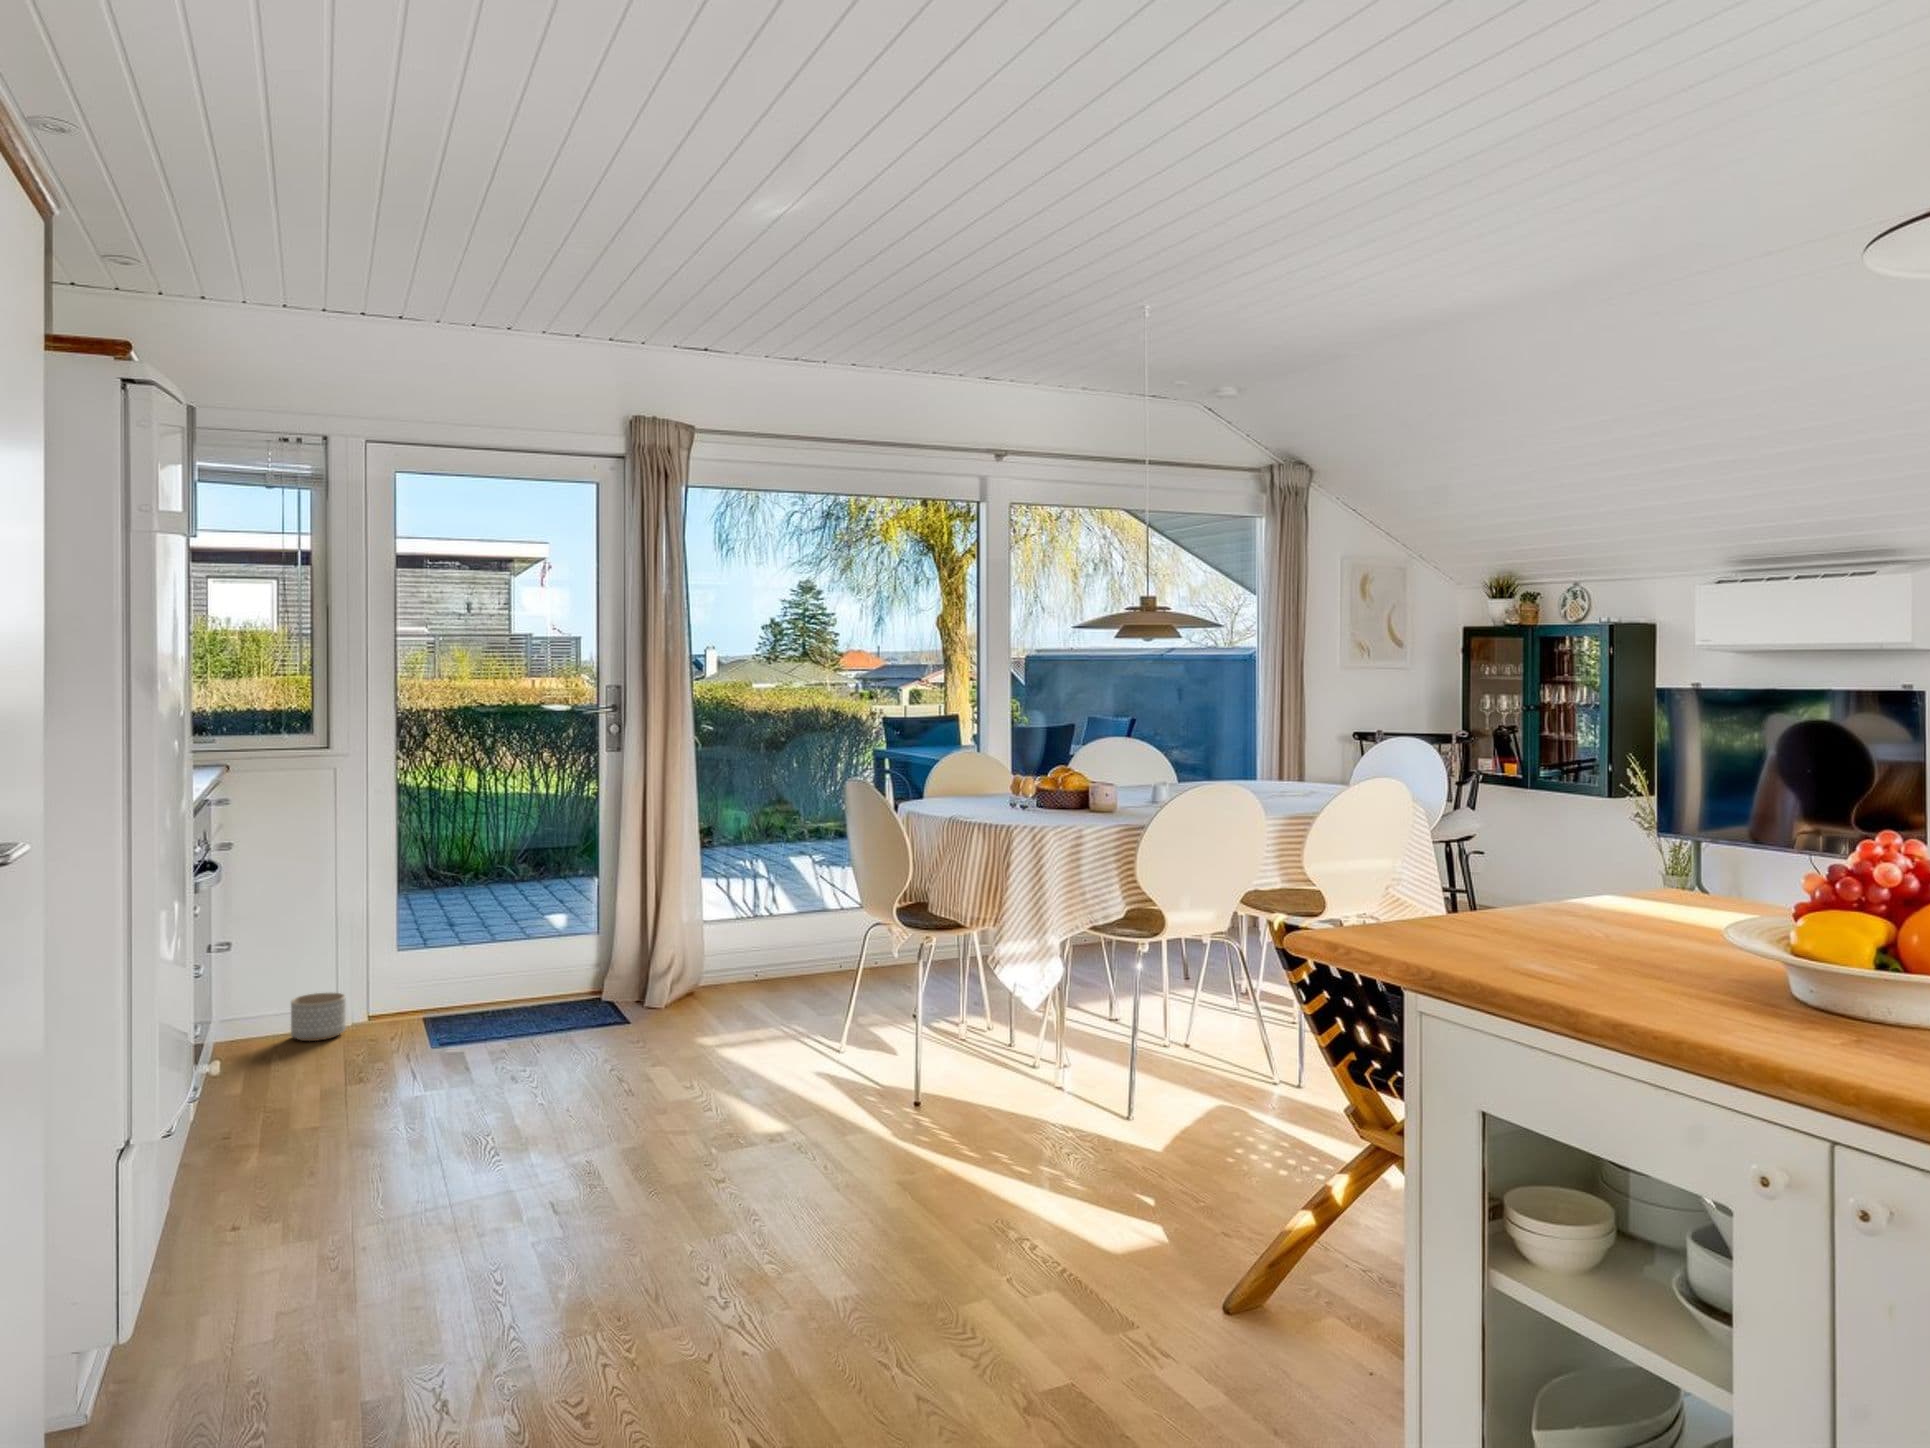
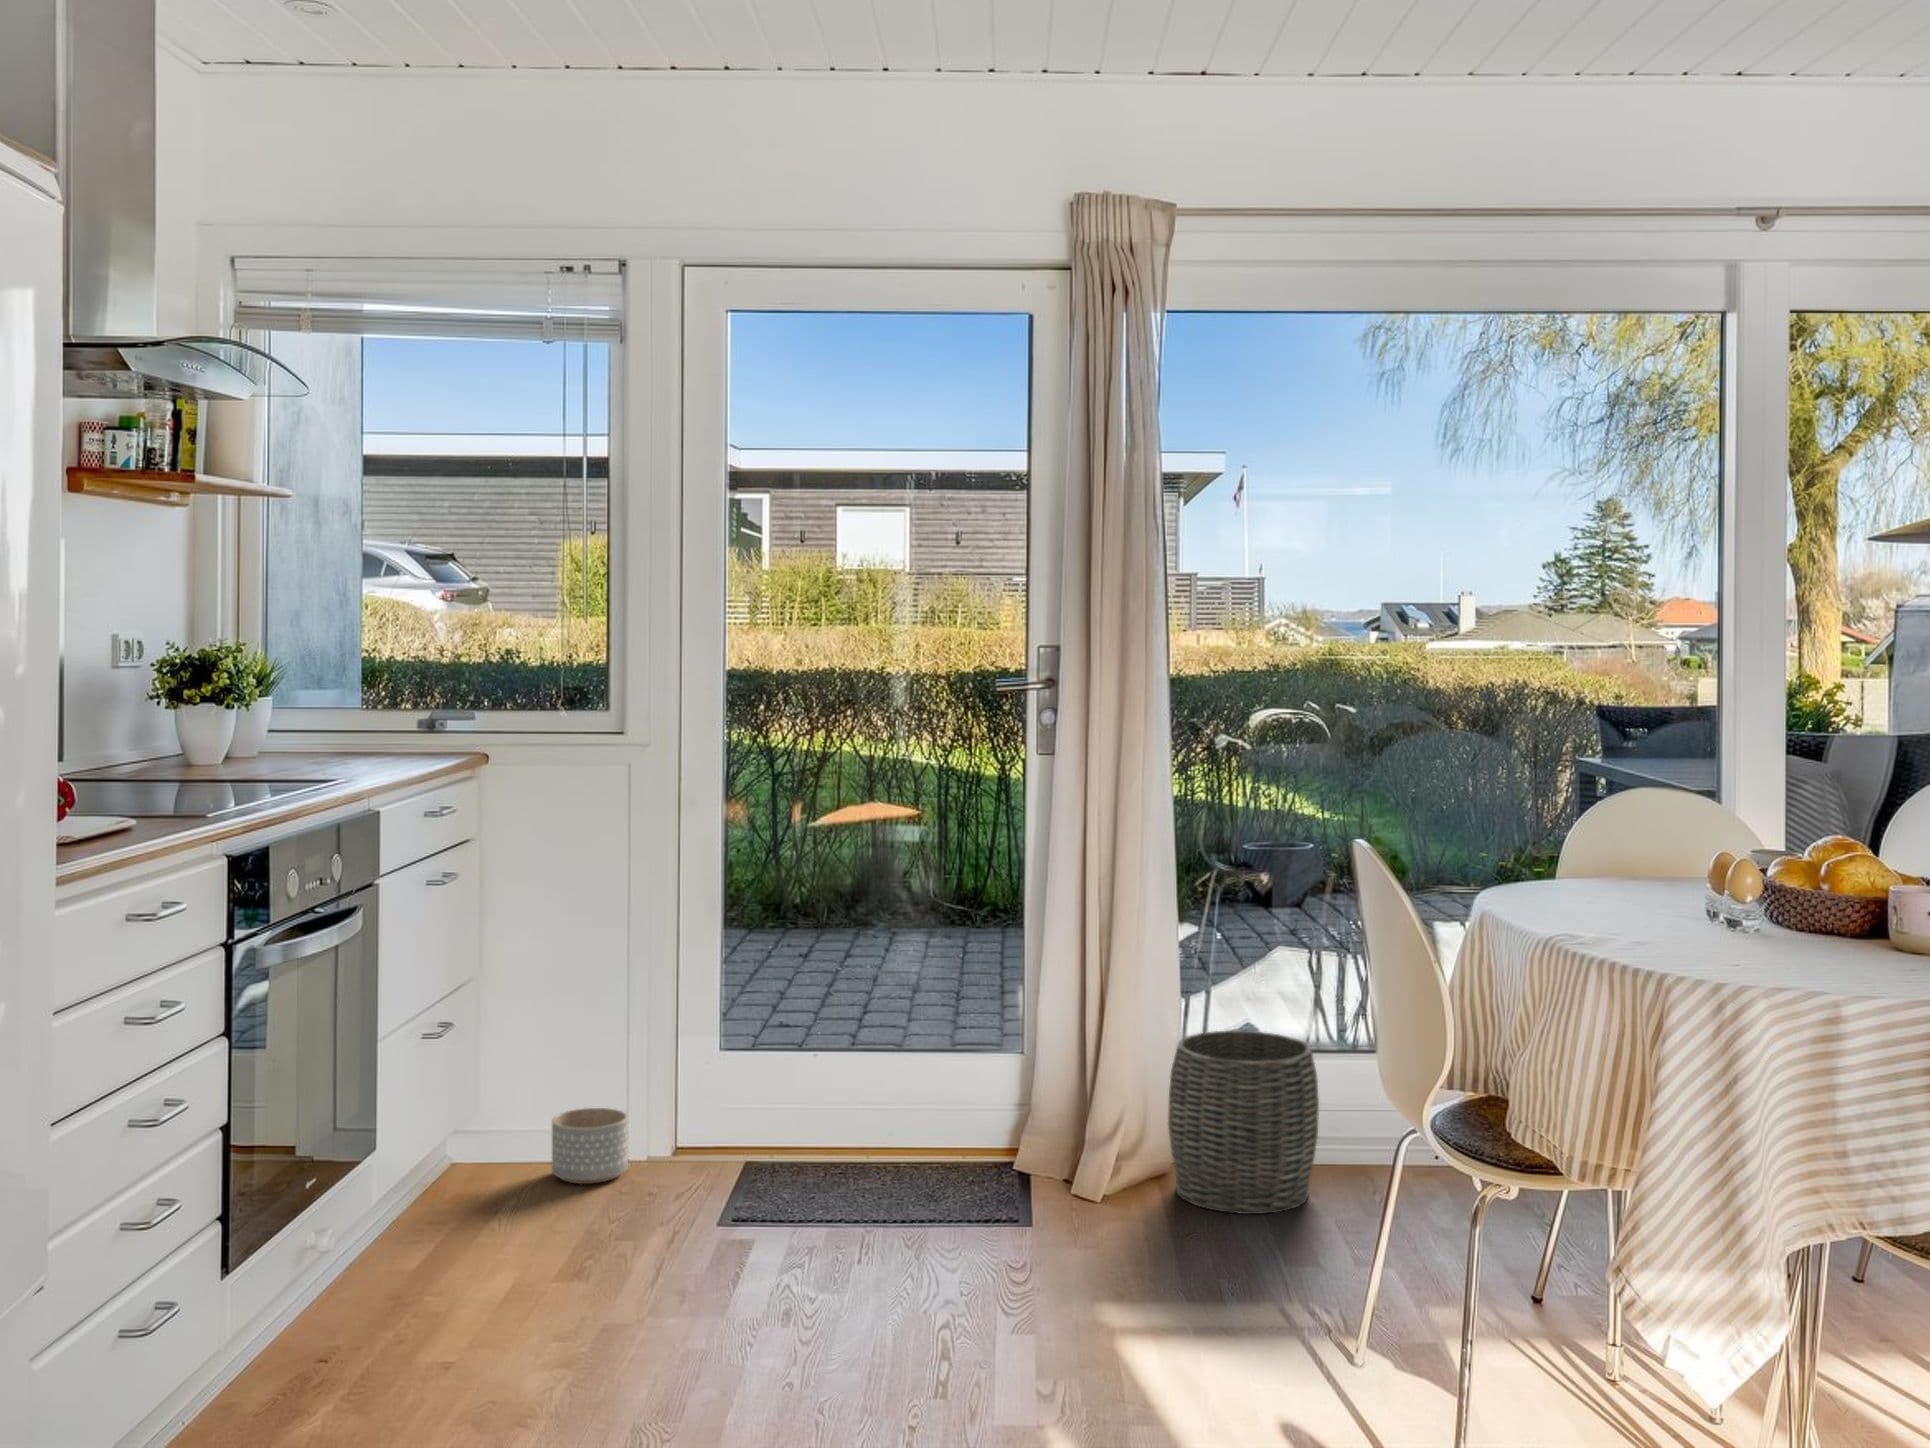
woven basket: none [702,904,788,1004] -> present [1168,1031,1319,1214]

